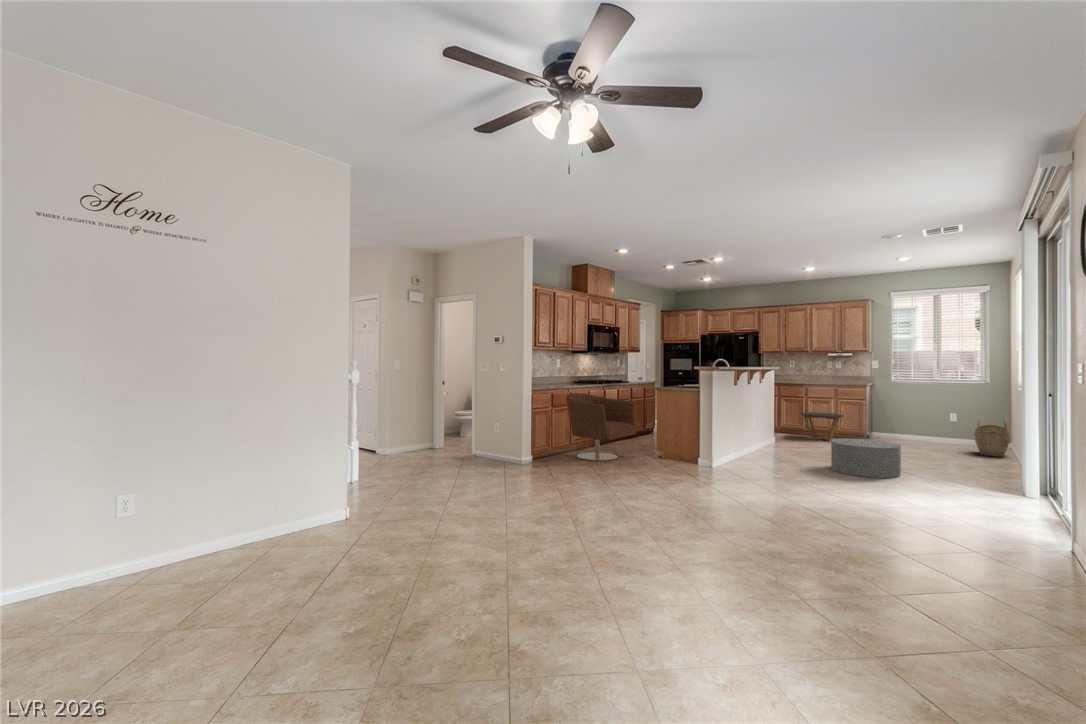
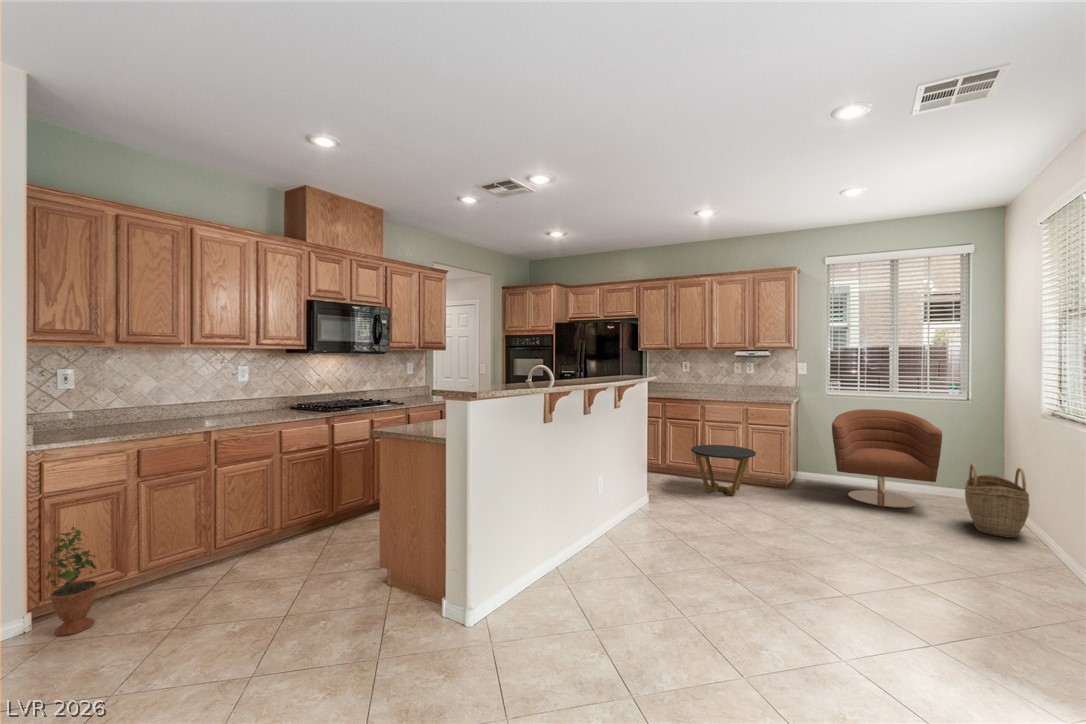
armchair: present [566,394,636,461] -> present [832,409,942,508]
potted plant: none [538,421,554,463] -> present [39,527,98,636]
ottoman: present [831,439,901,478] -> none [727,540,877,672]

